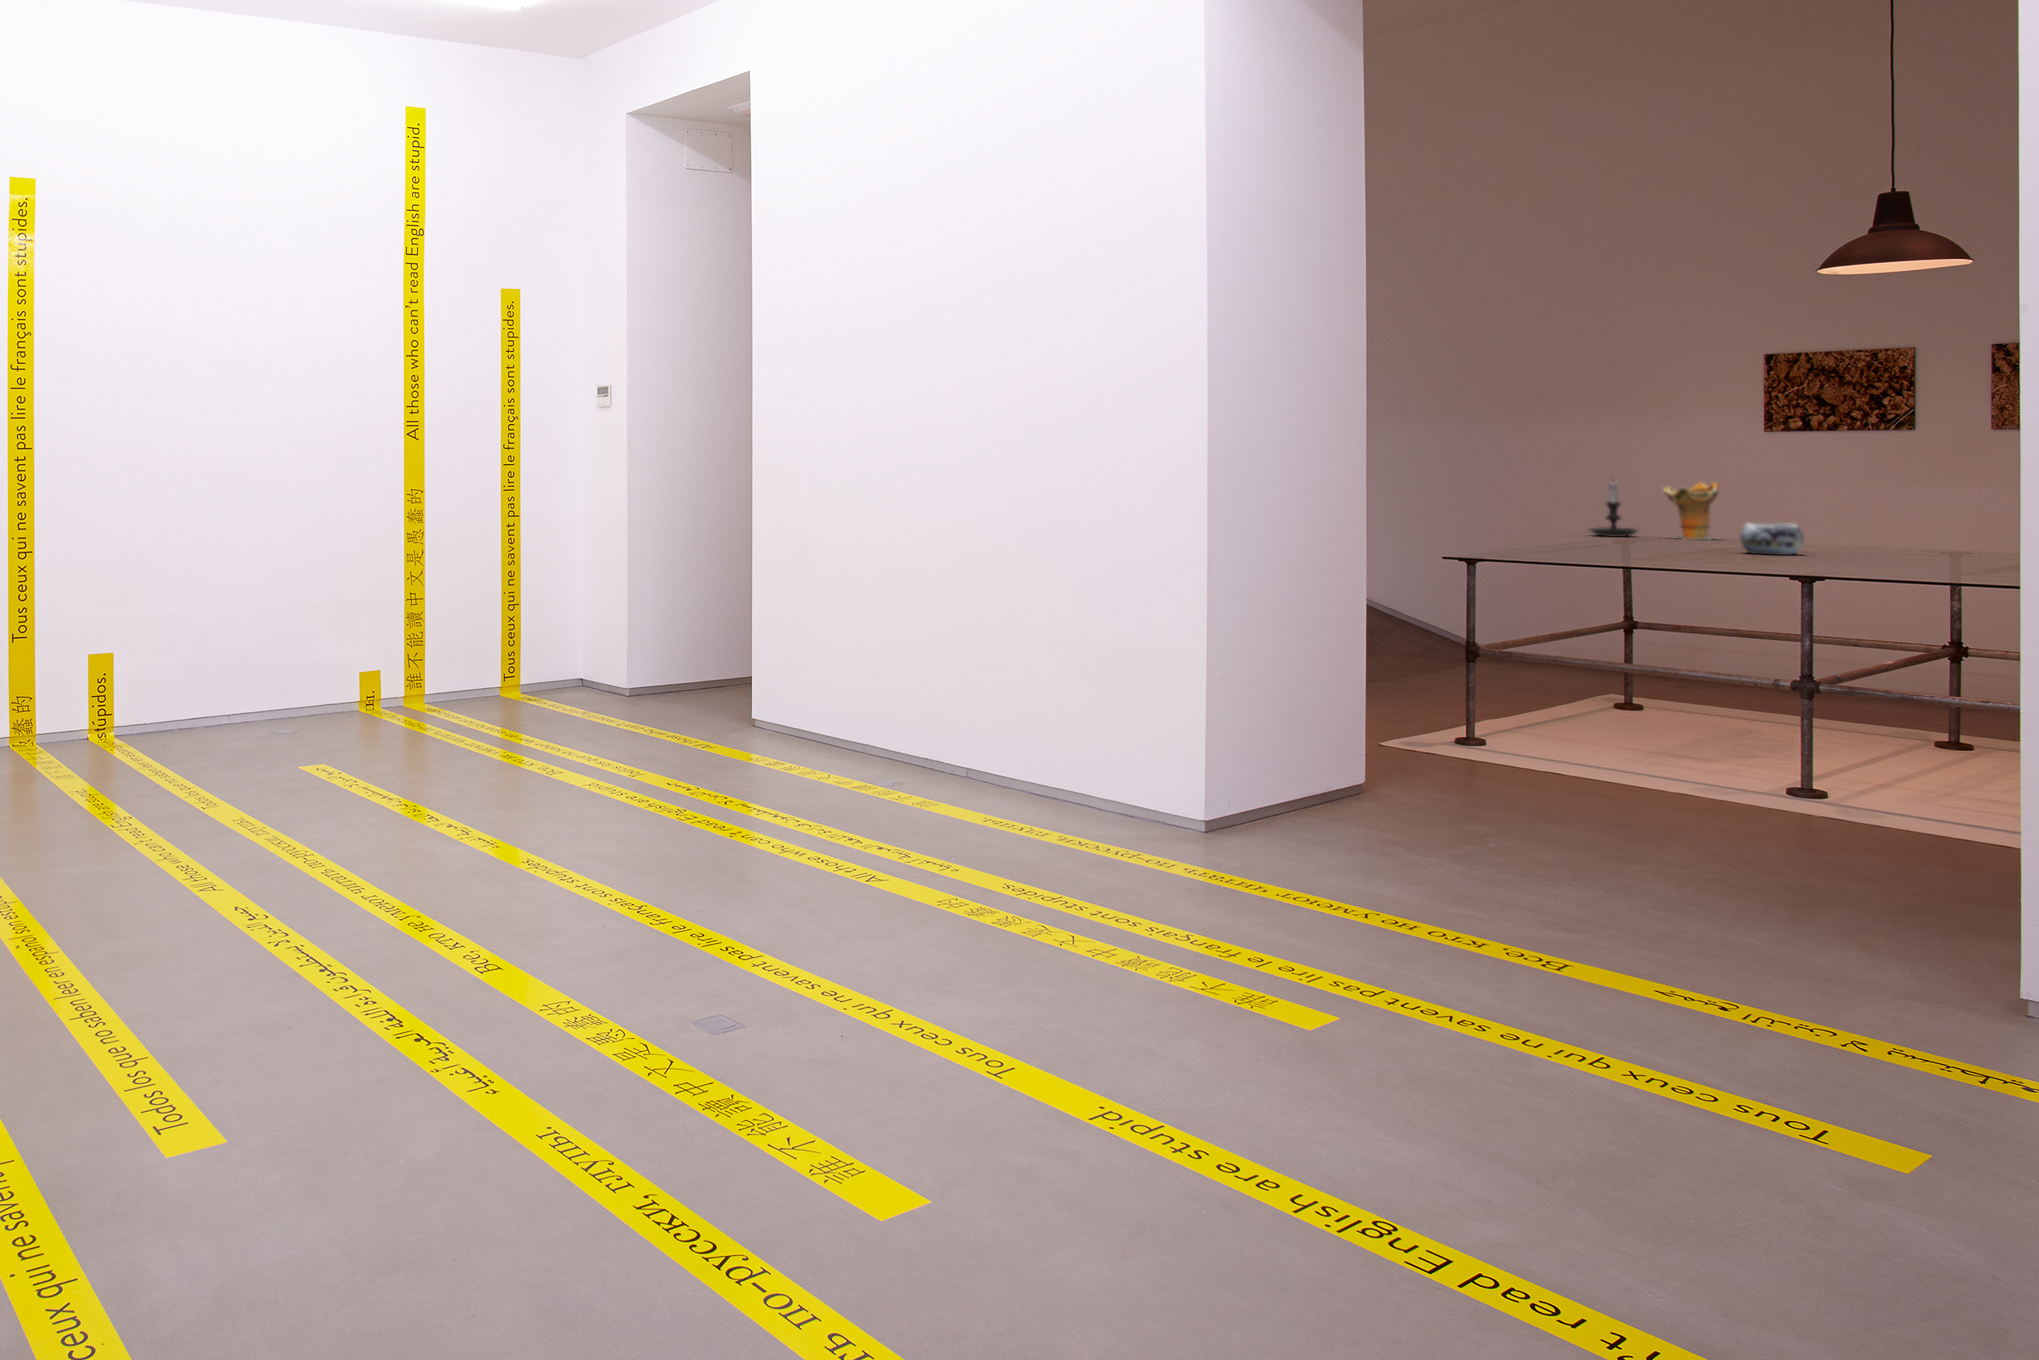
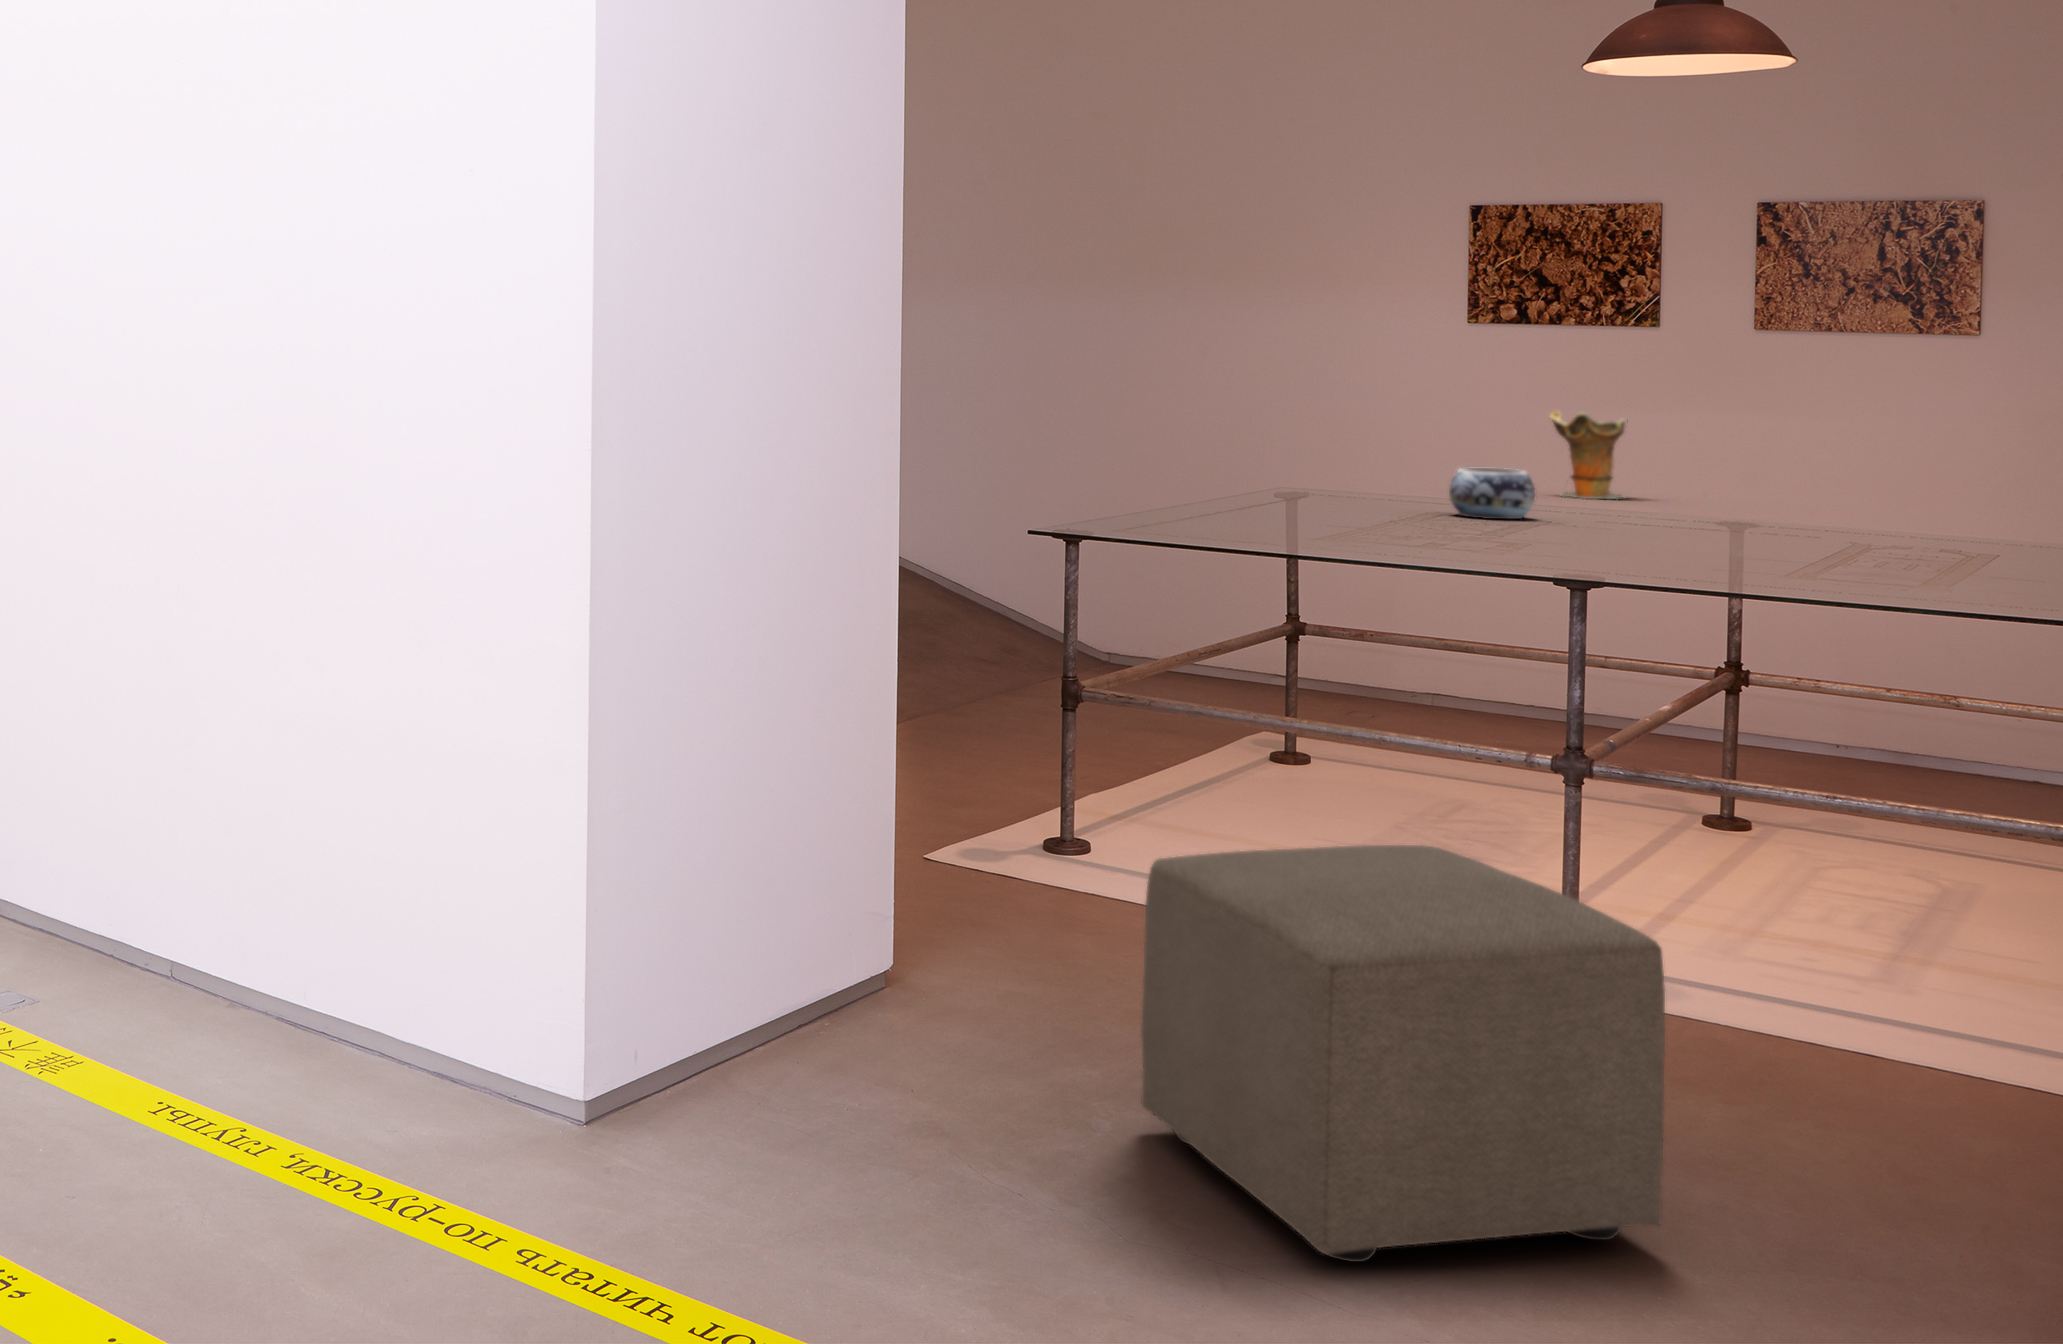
candle holder: present [1590,482,1638,537] -> none [1233,388,1302,478]
decorative vase: present [1664,483,1719,540] -> present [1550,411,1625,499]
ottoman: none [1520,711,1830,901] -> present [1141,845,1665,1262]

